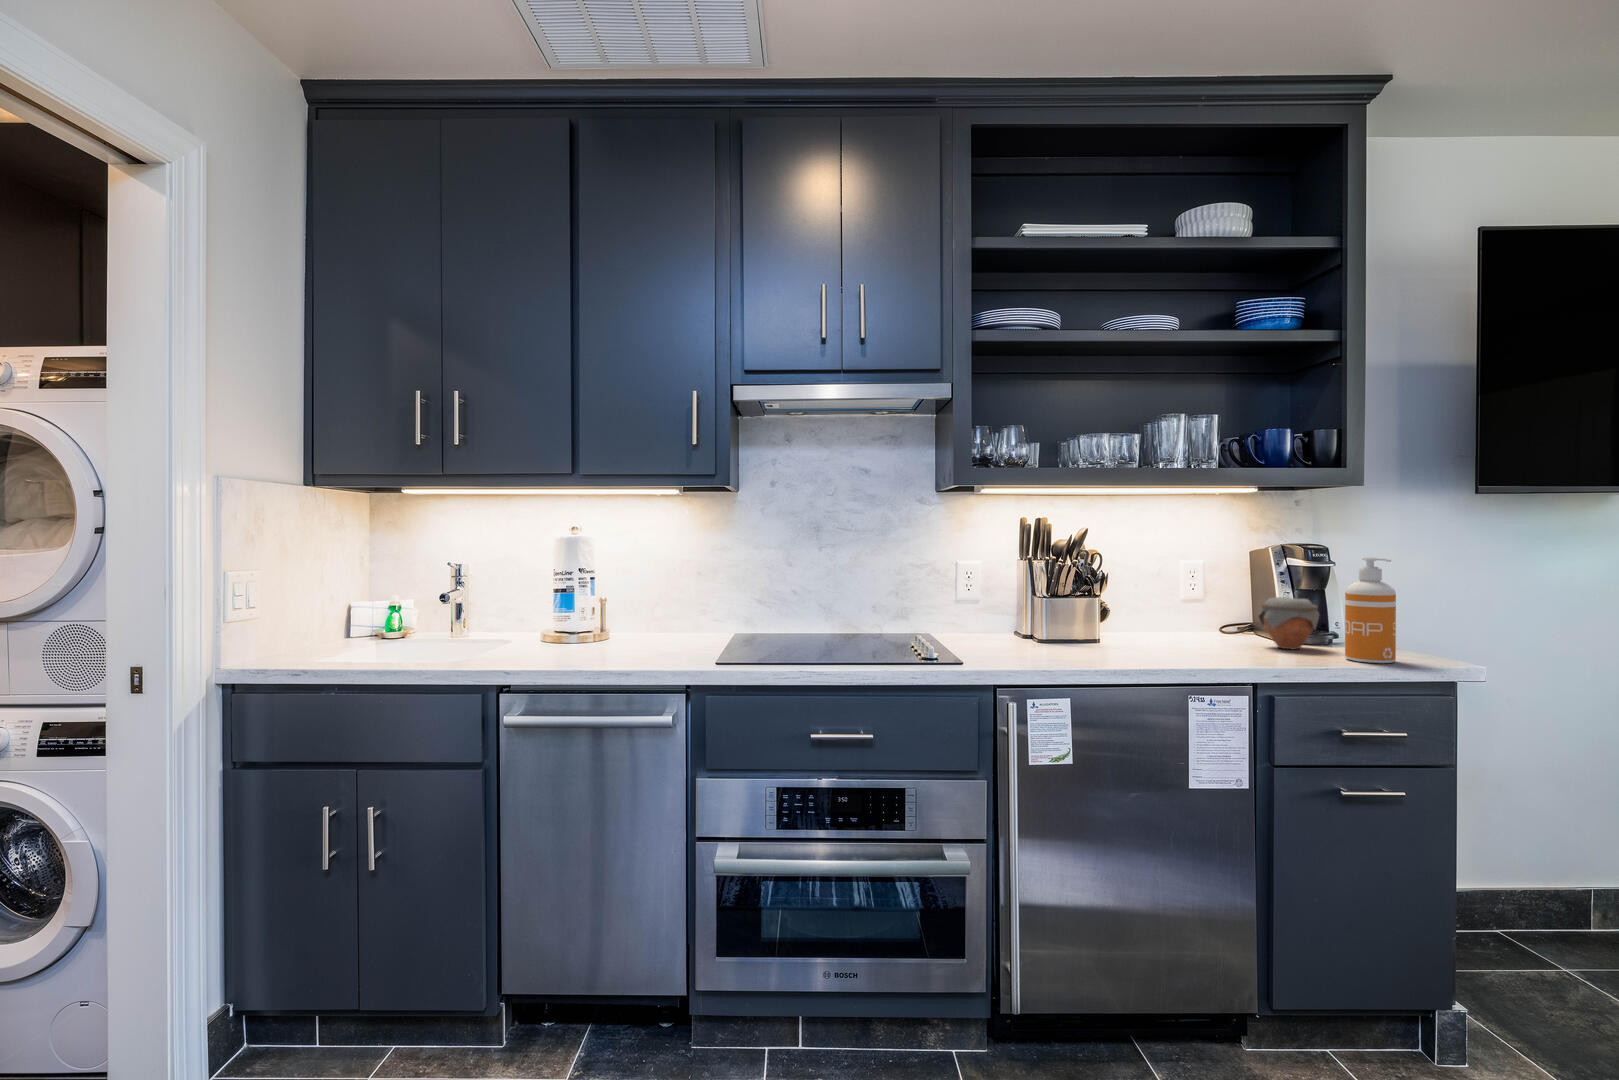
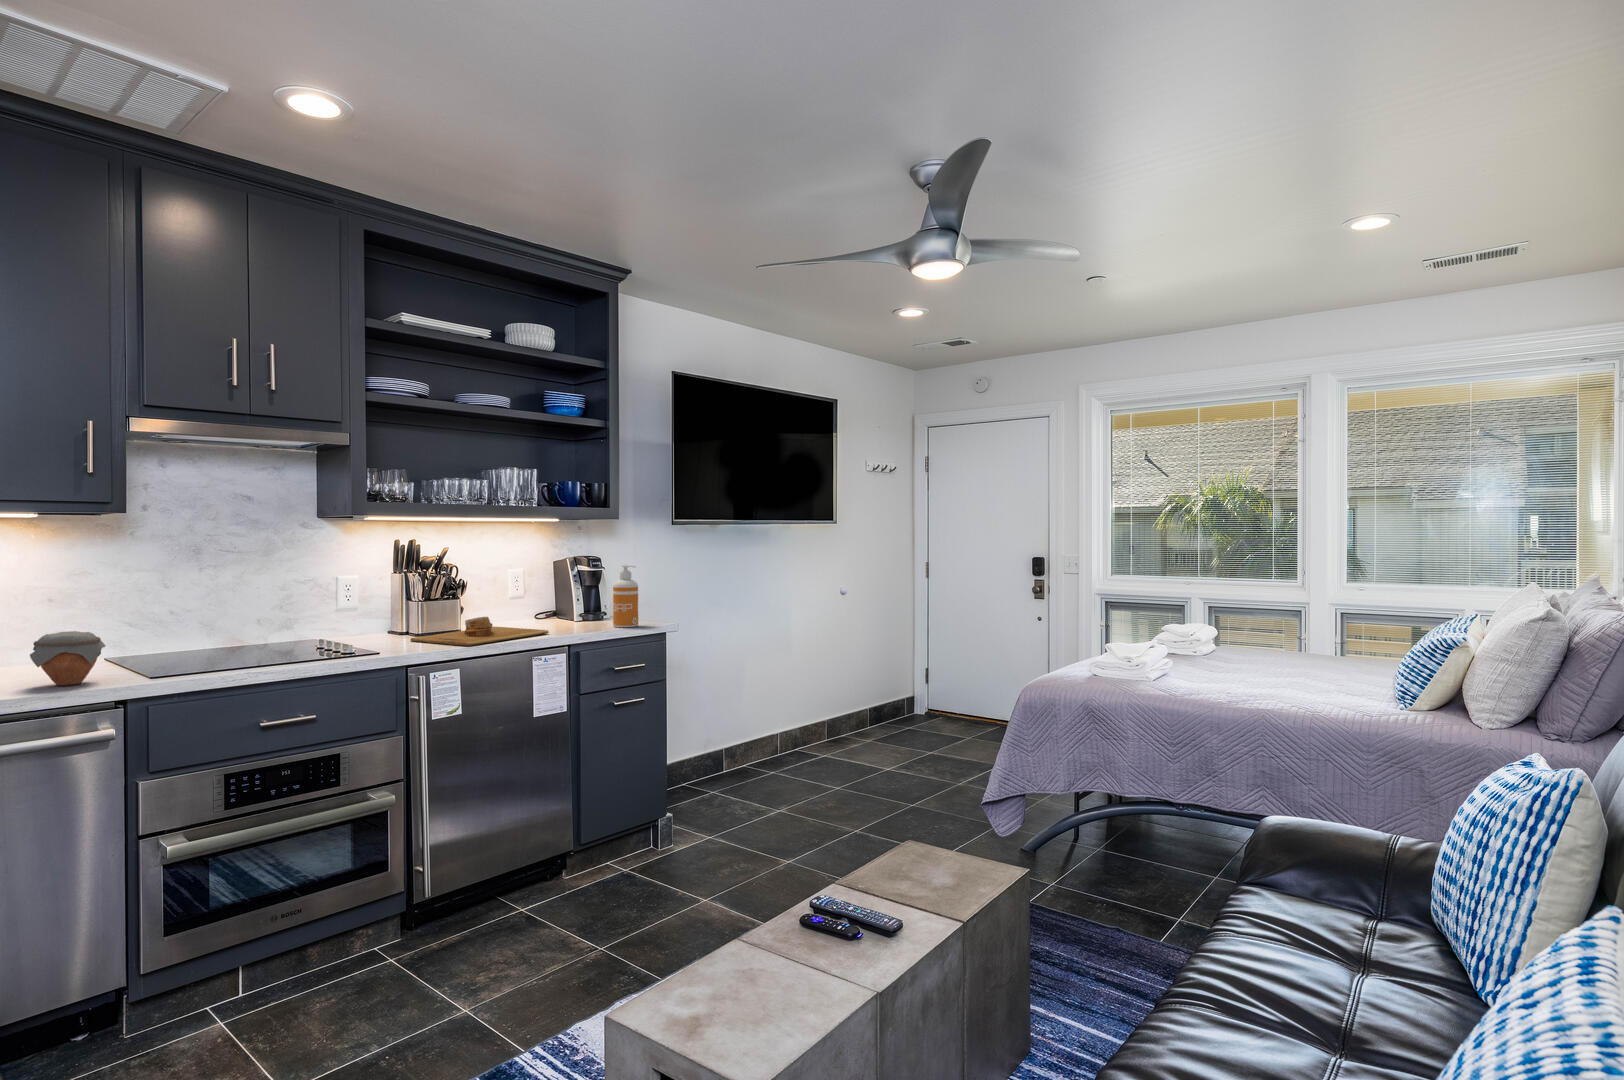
jar: present [1258,597,1319,649] -> present [30,631,105,686]
cutting board: none [1023,624,1223,666] -> present [411,617,548,646]

